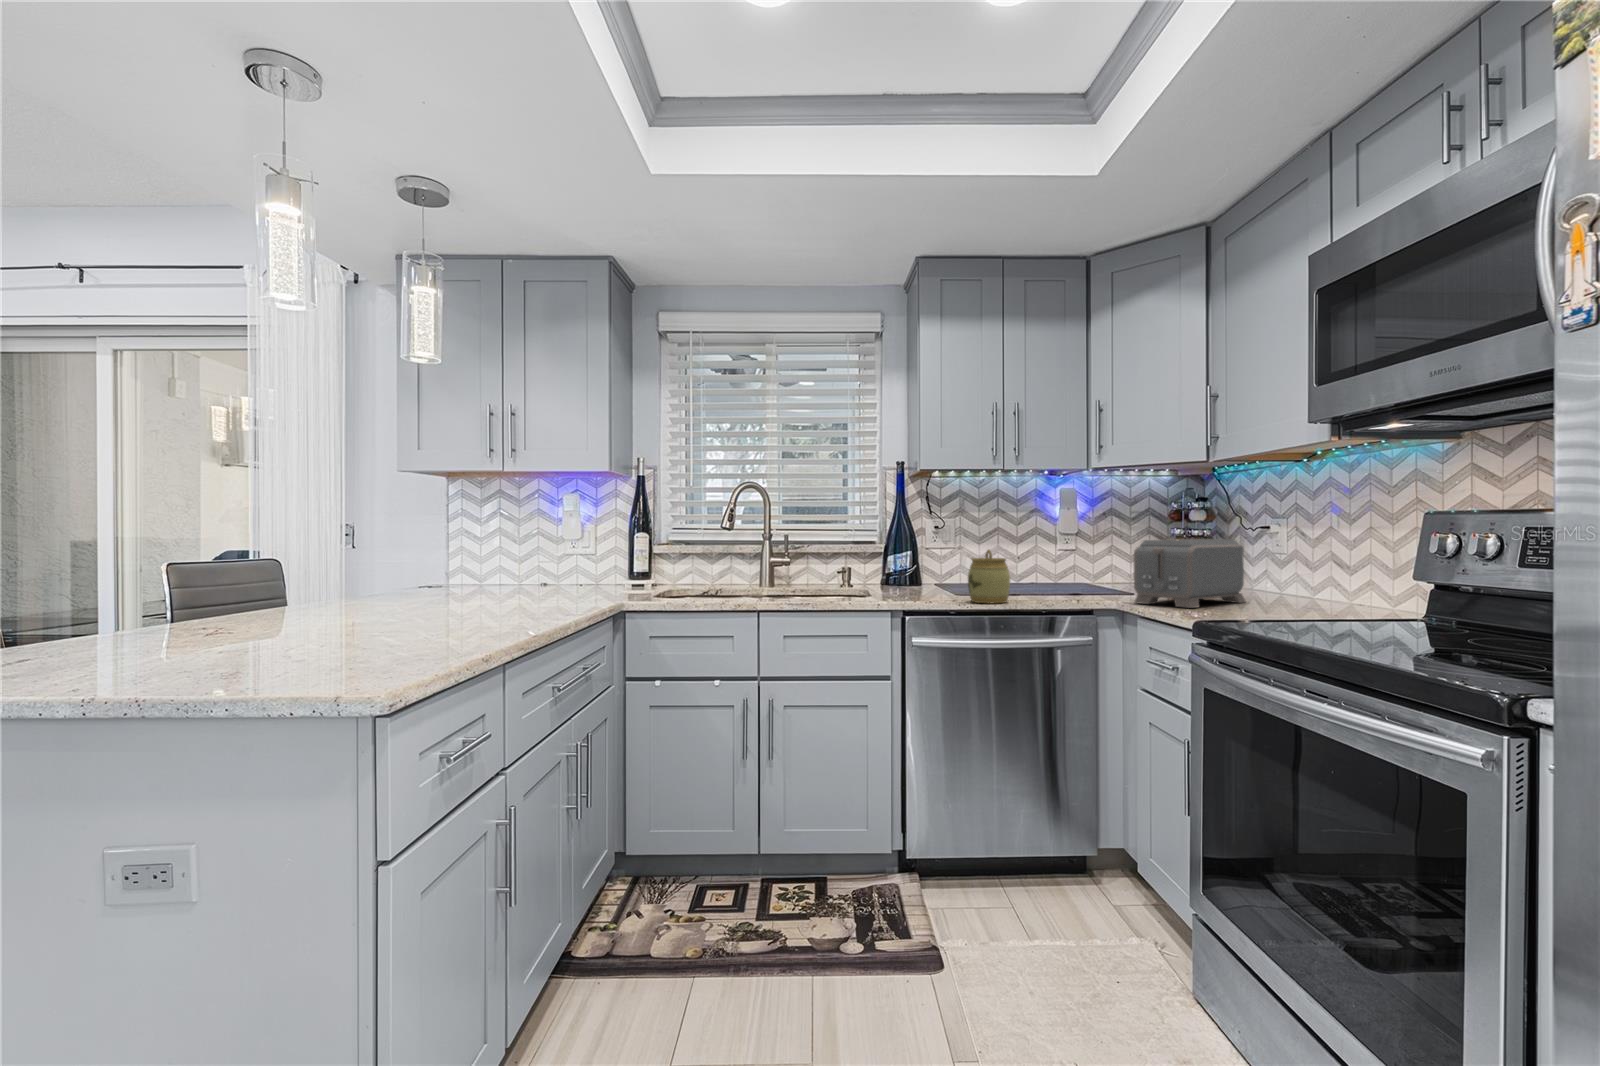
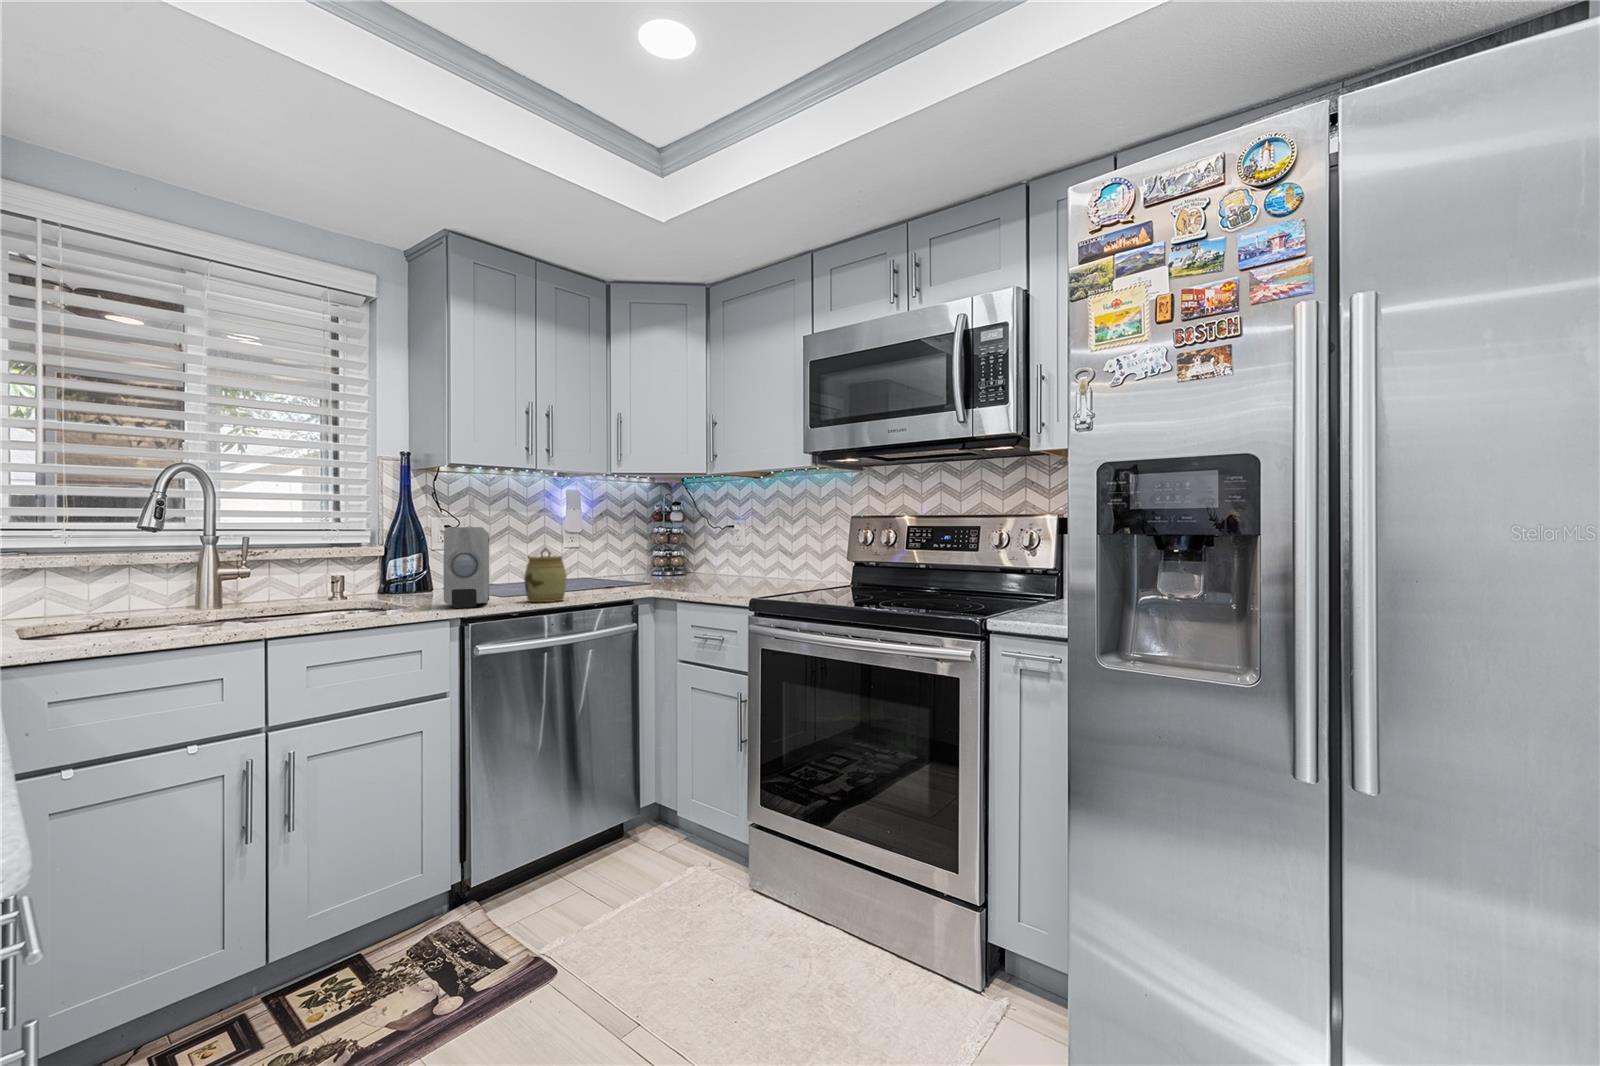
soap dispenser: none [894,529,943,603] -> present [443,527,489,608]
toaster: present [1134,539,1246,608] -> none [670,536,740,592]

